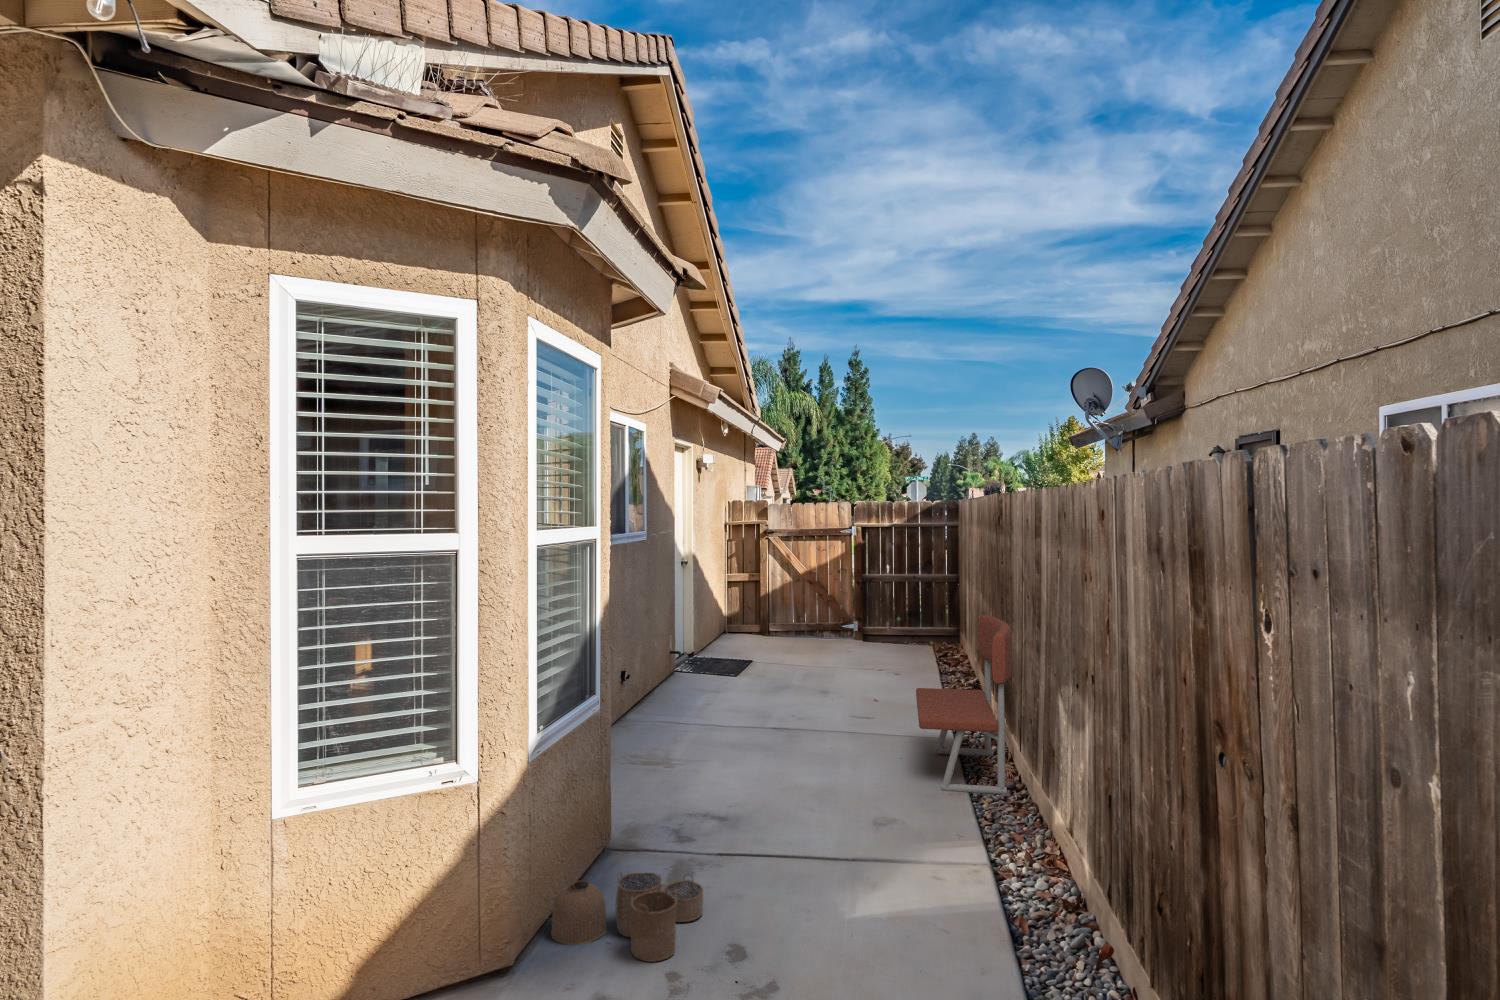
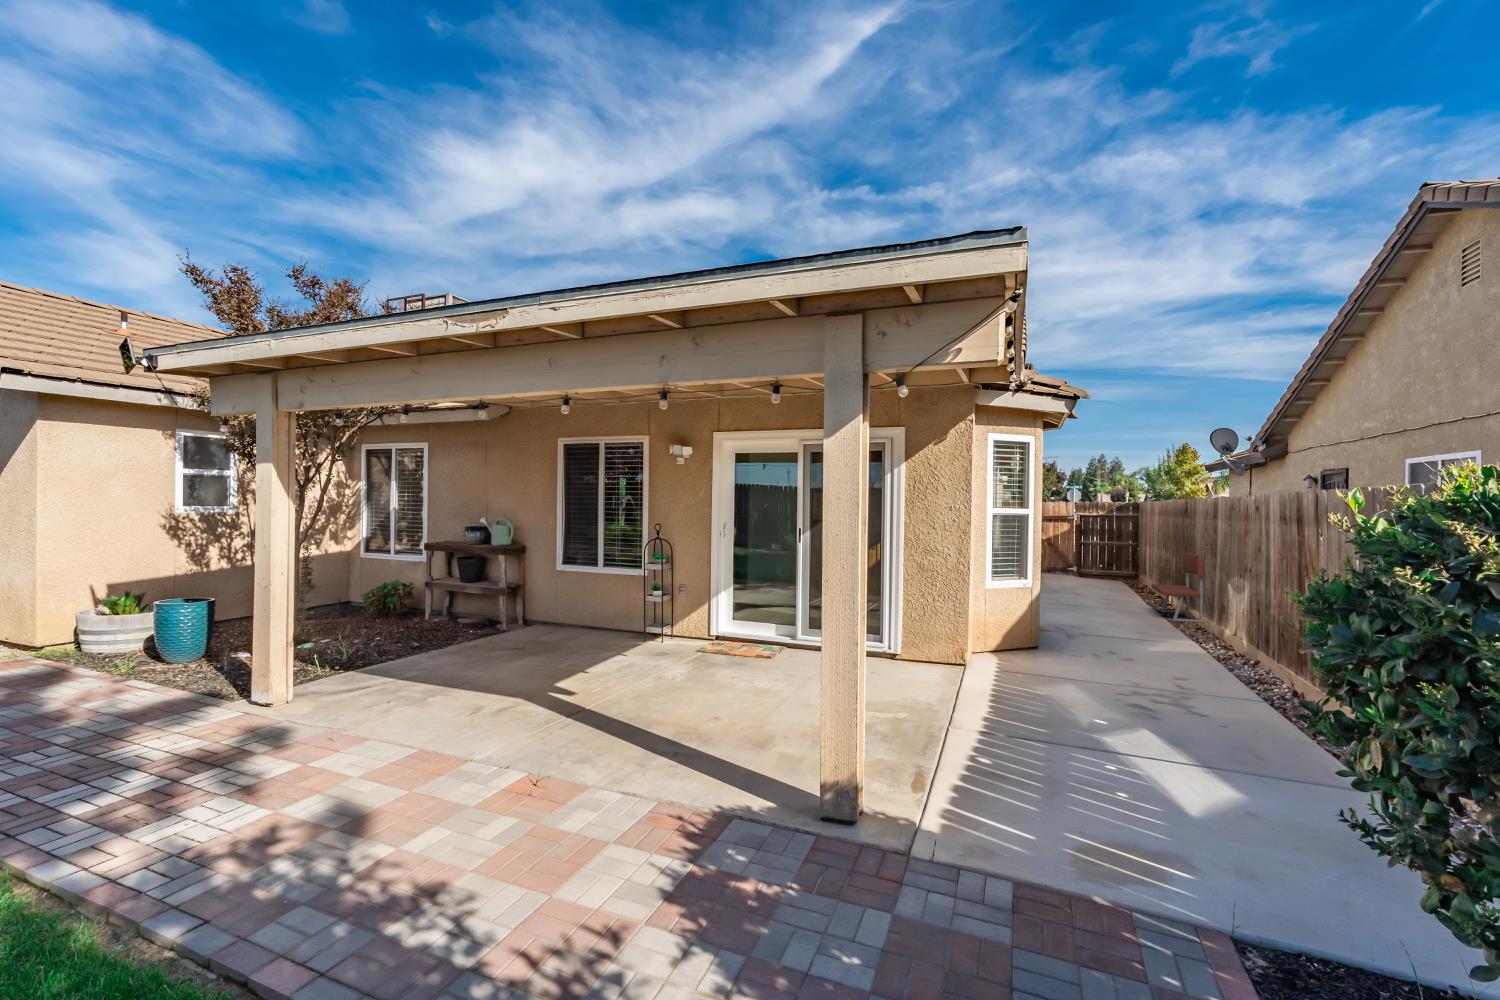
woven basket: present [551,872,703,962] -> none [1062,621,1111,643]

